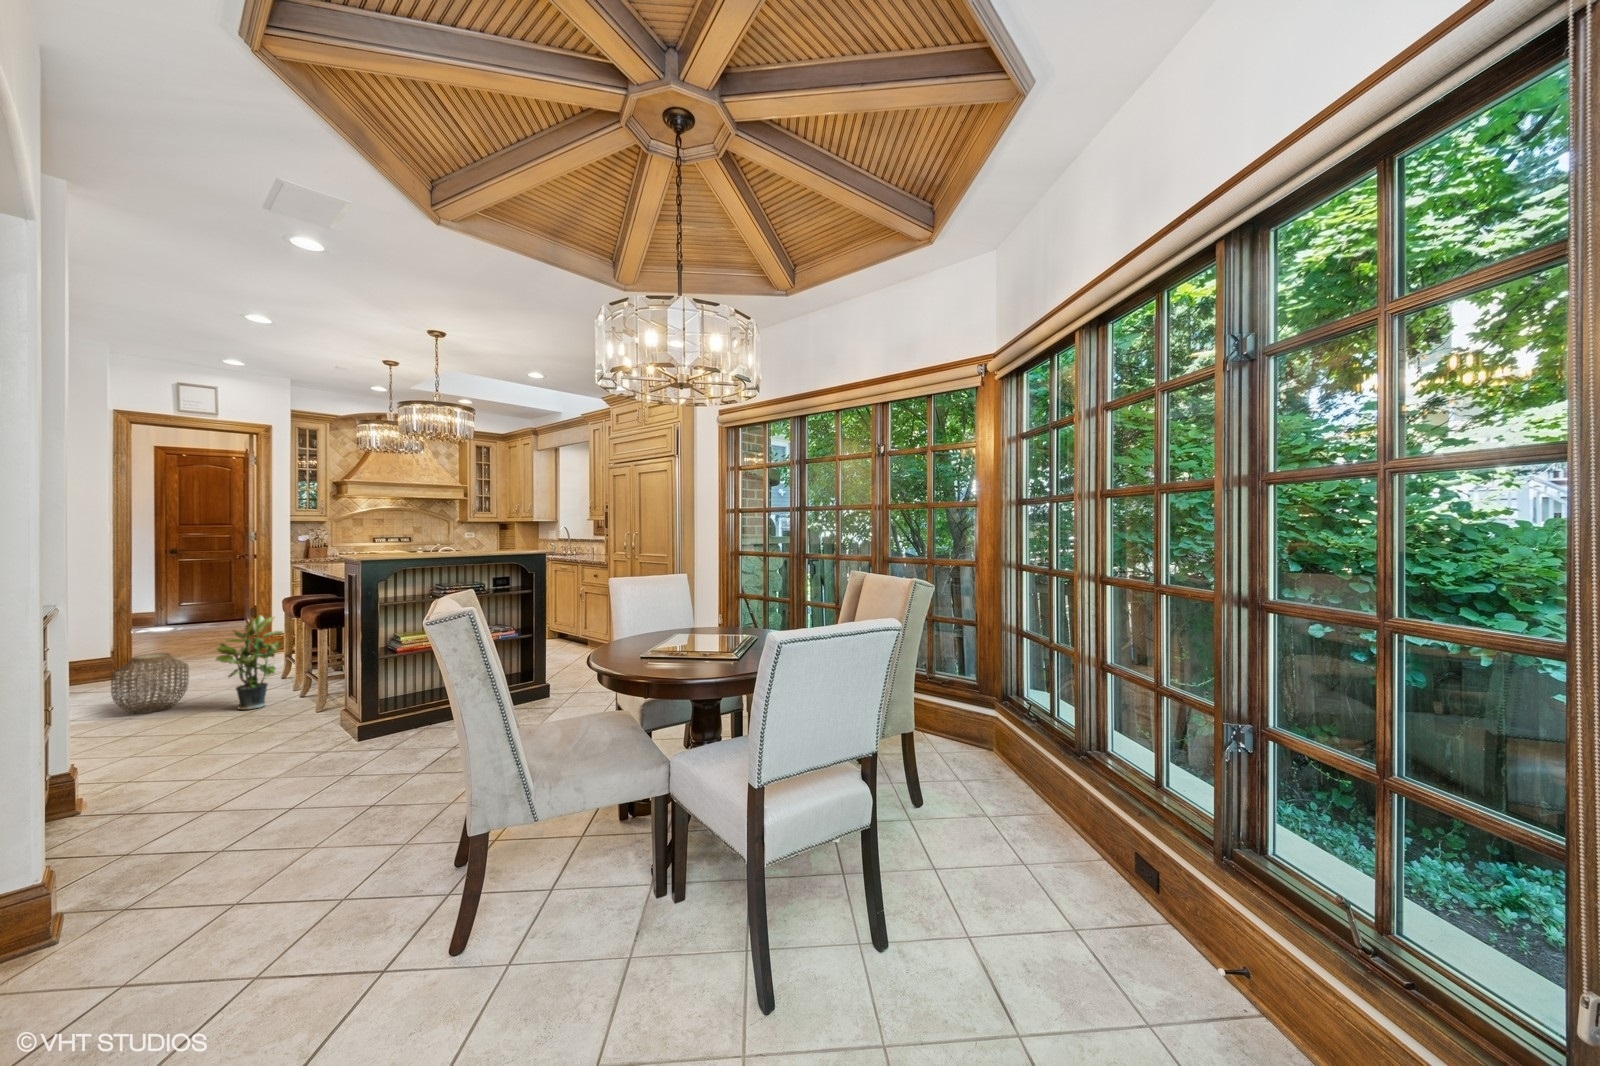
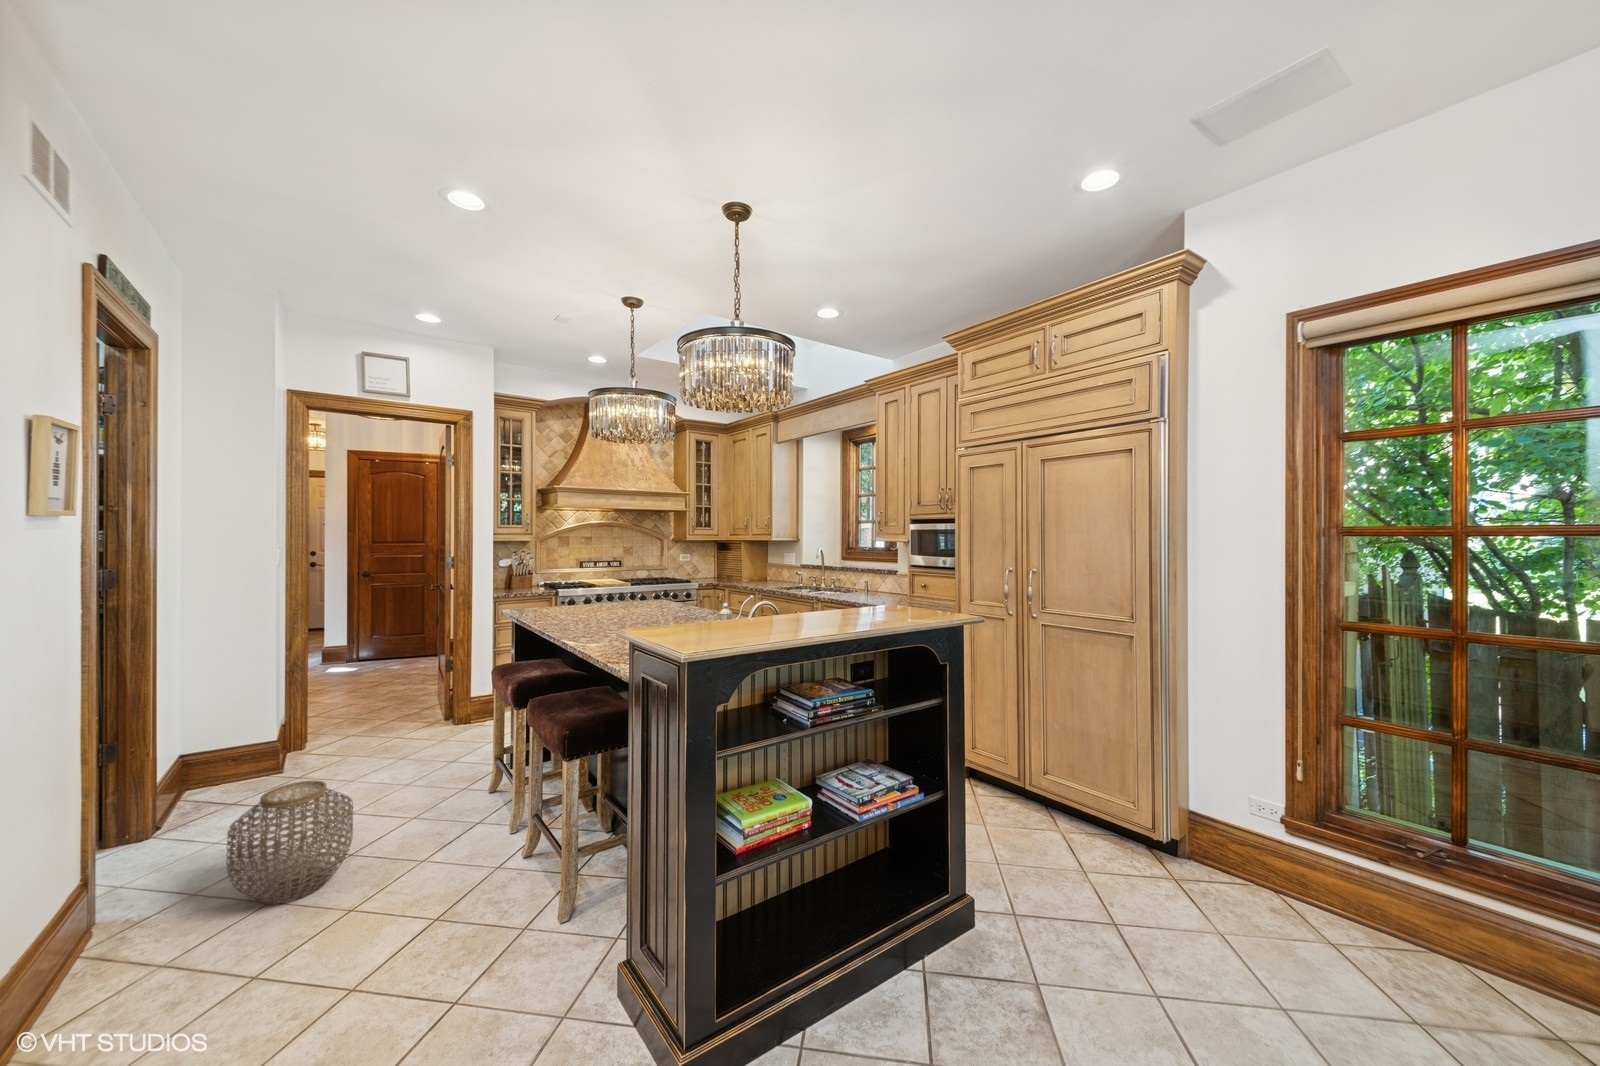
potted plant: present [216,615,283,710] -> none [391,719,504,909]

